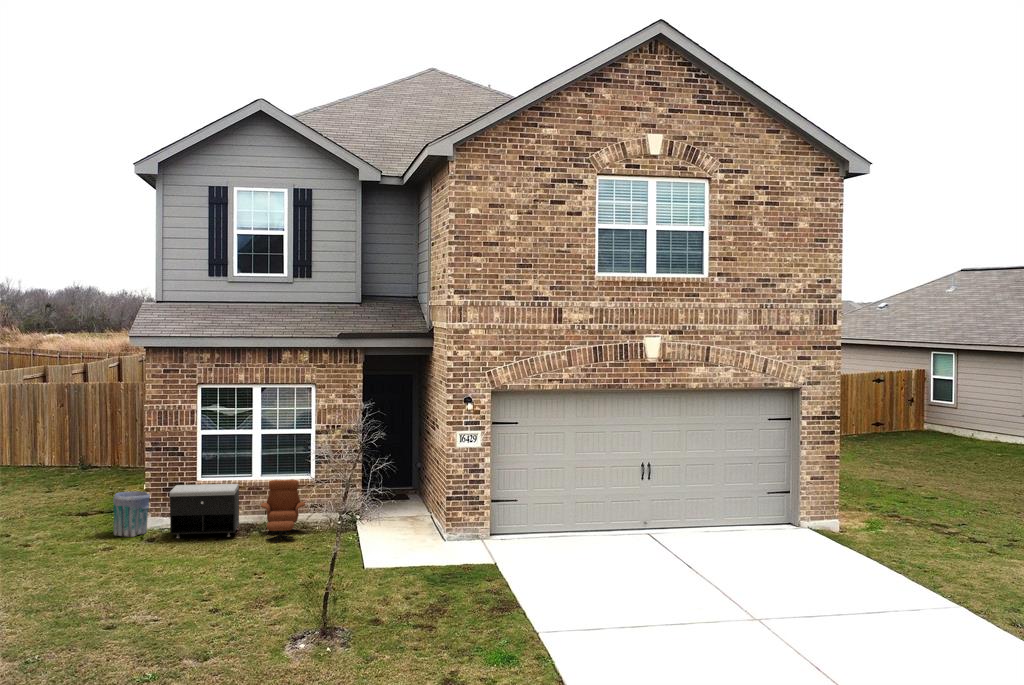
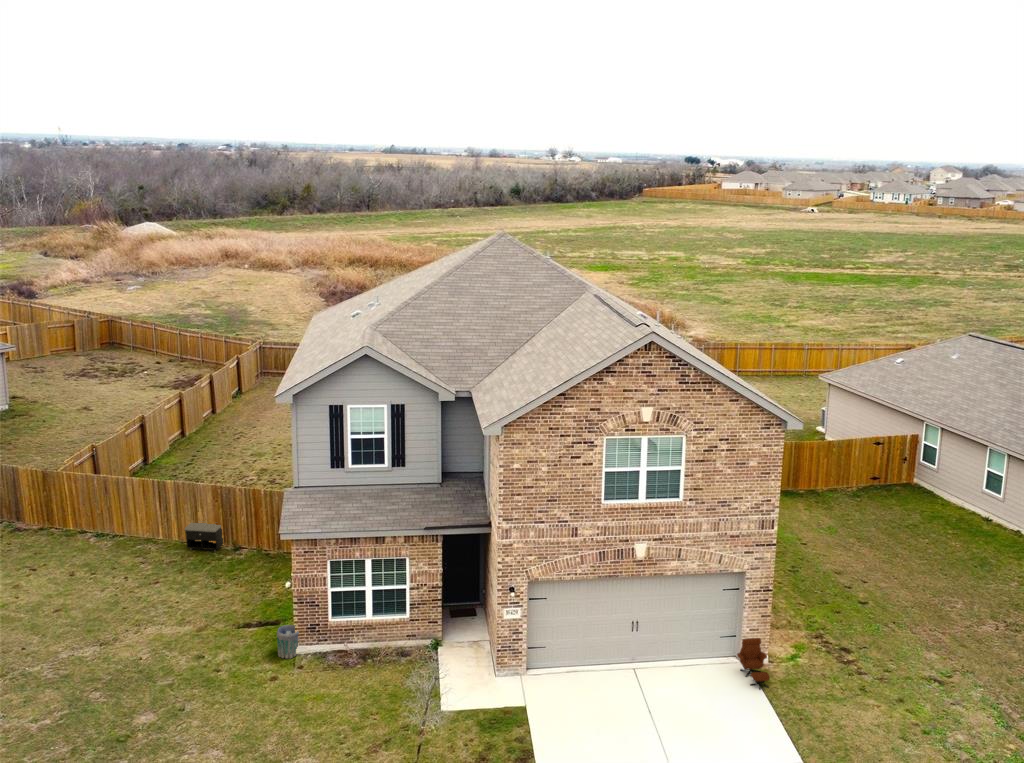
lounge chair: present [261,480,305,543] -> present [737,638,770,690]
storage bench: present [170,484,239,538] -> present [185,522,223,551]

